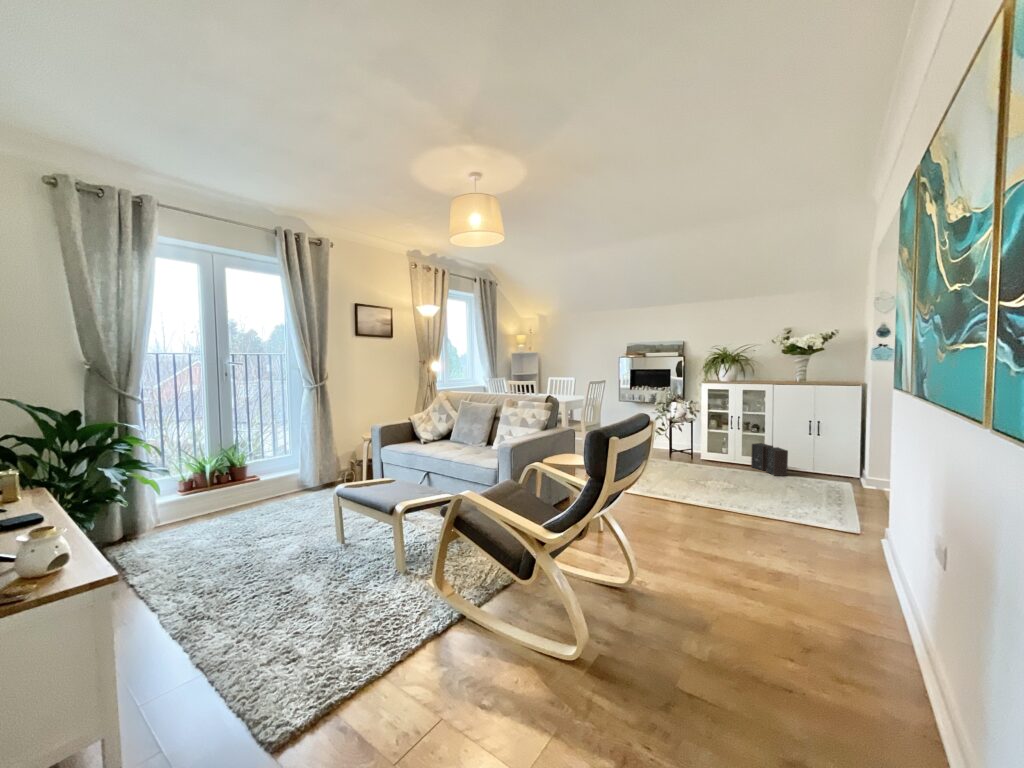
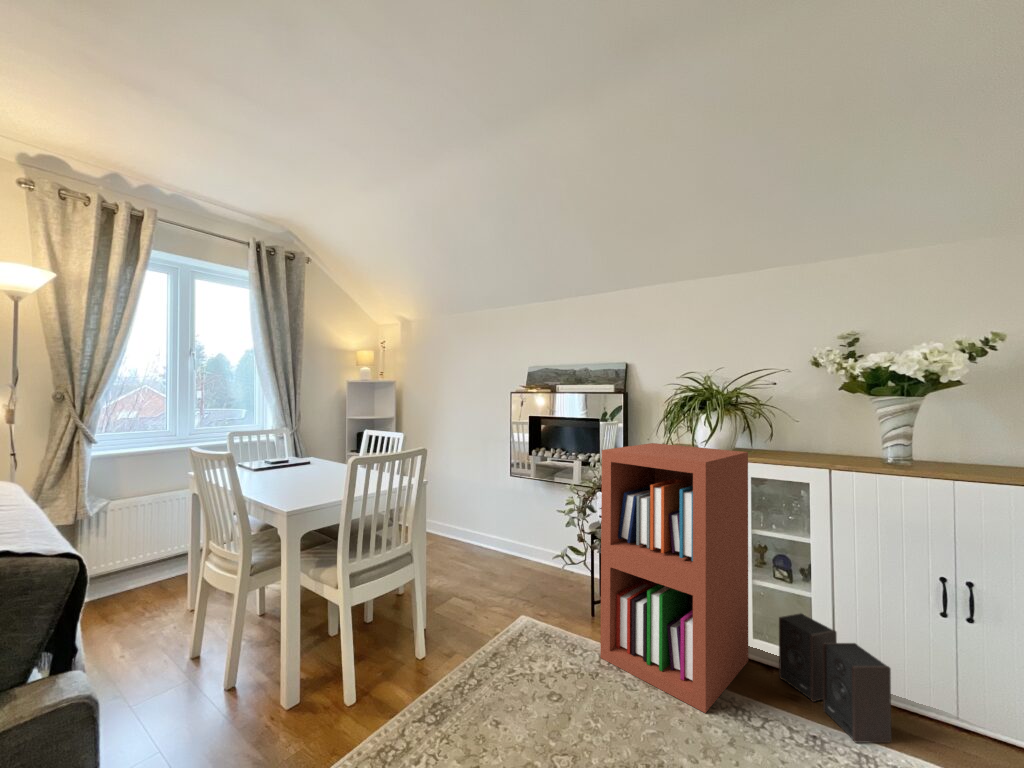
bookshelf: none [678,379,741,472] -> present [600,443,748,713]

